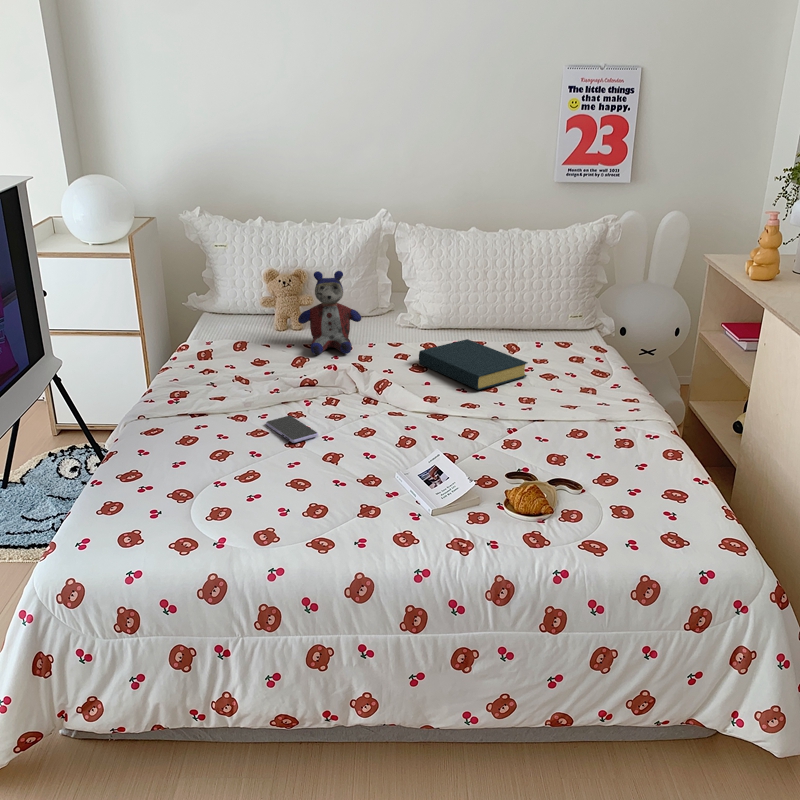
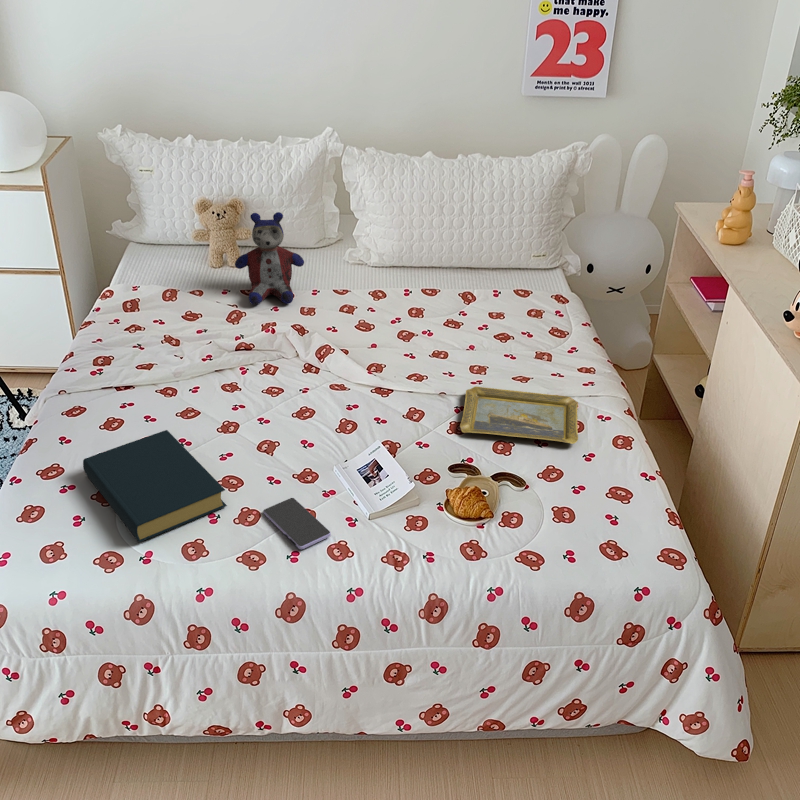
hardback book: present [419,339,528,390] -> present [83,430,227,542]
tray: none [515,412,629,455] -> present [460,386,578,444]
smartphone: present [266,416,318,443] -> present [263,498,331,549]

